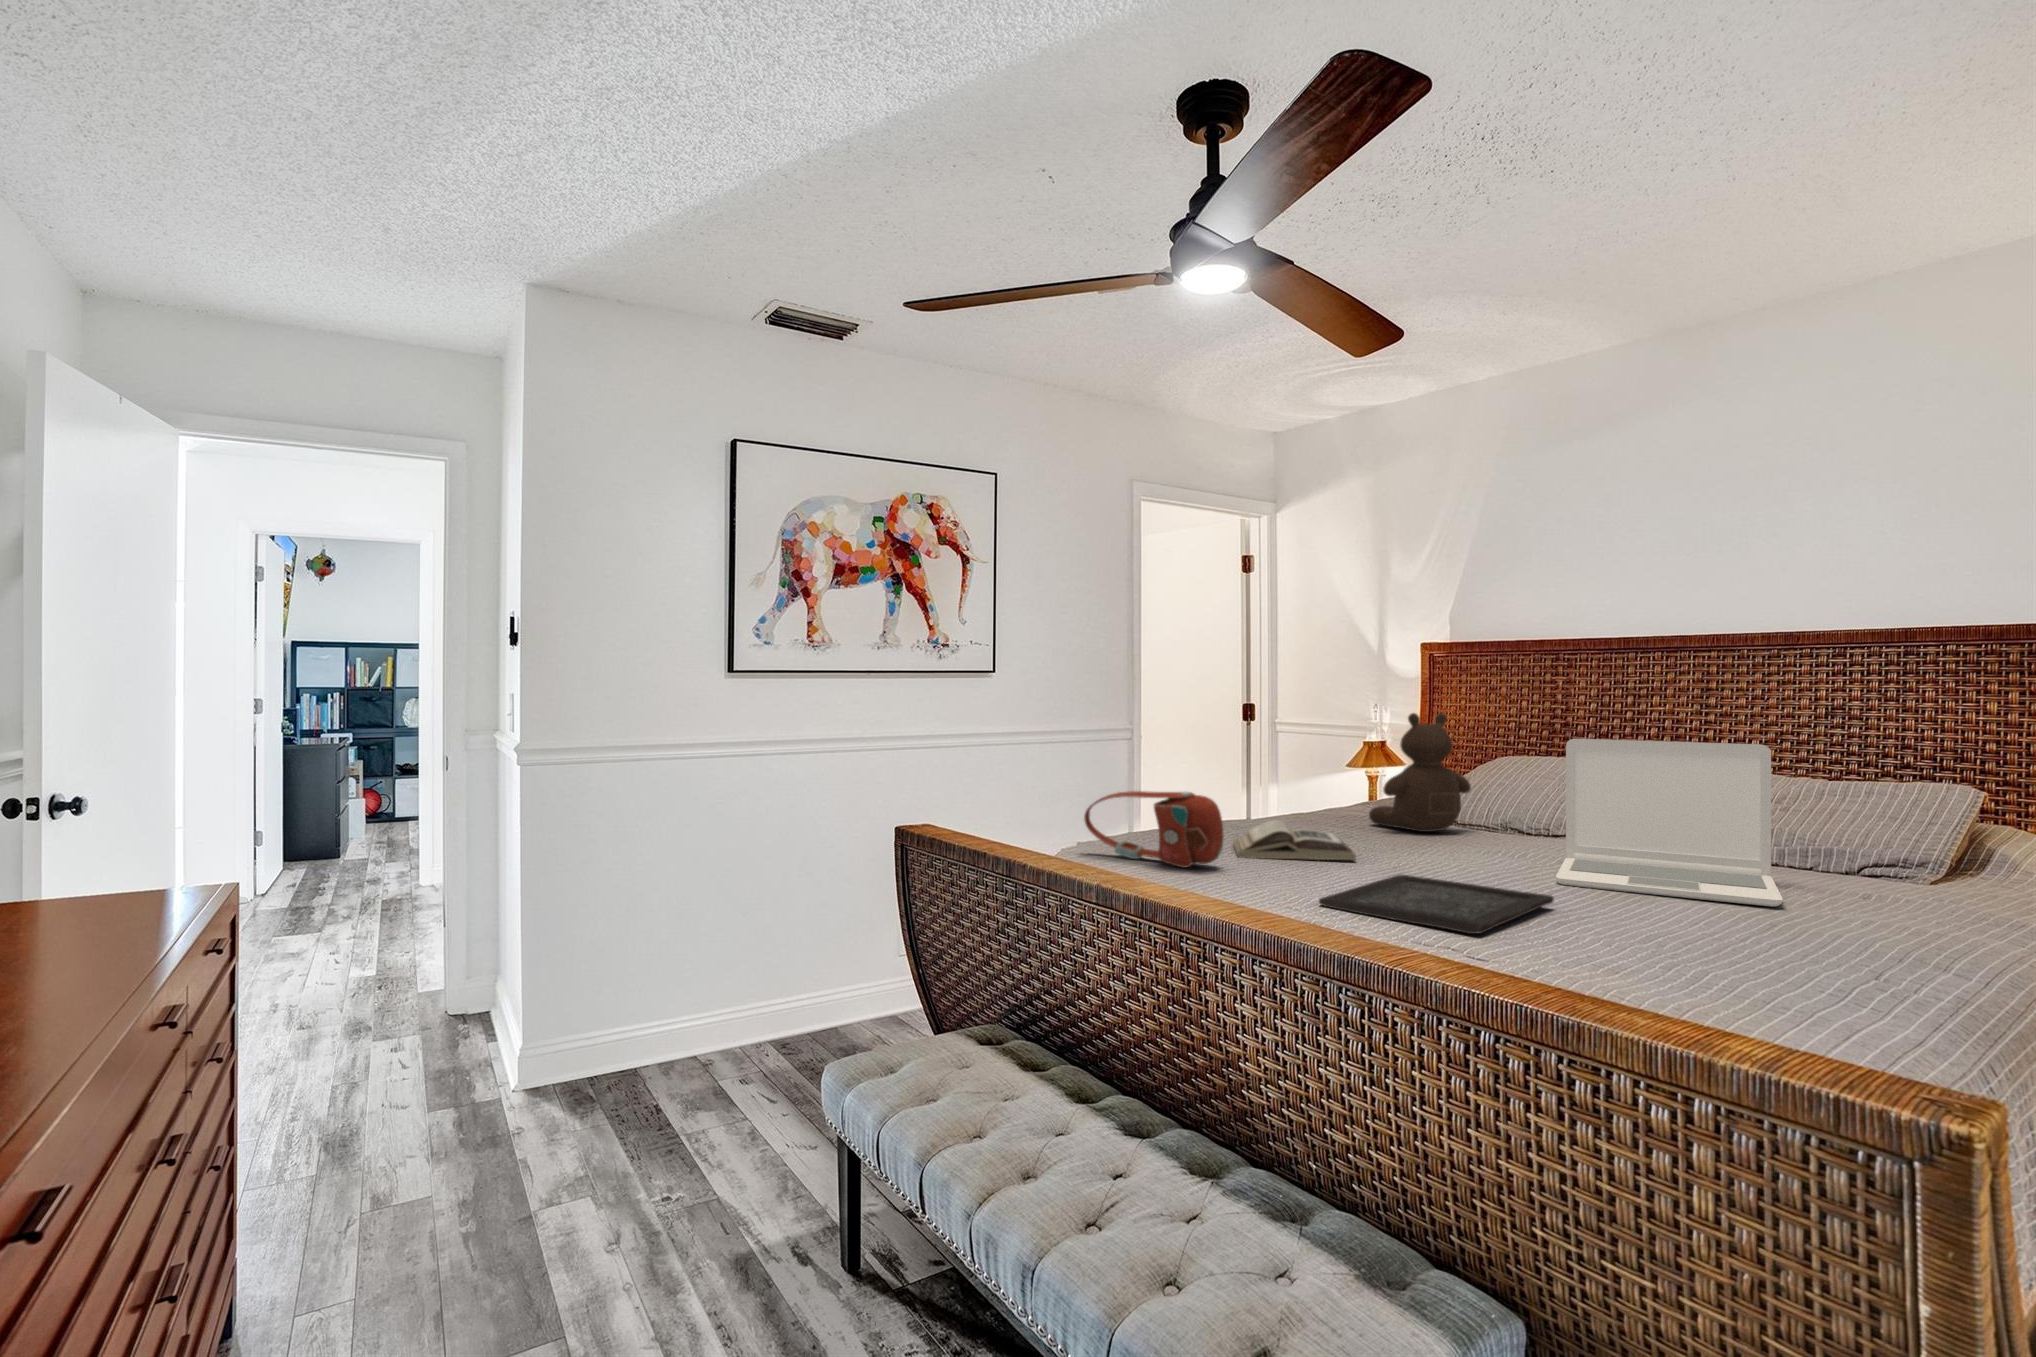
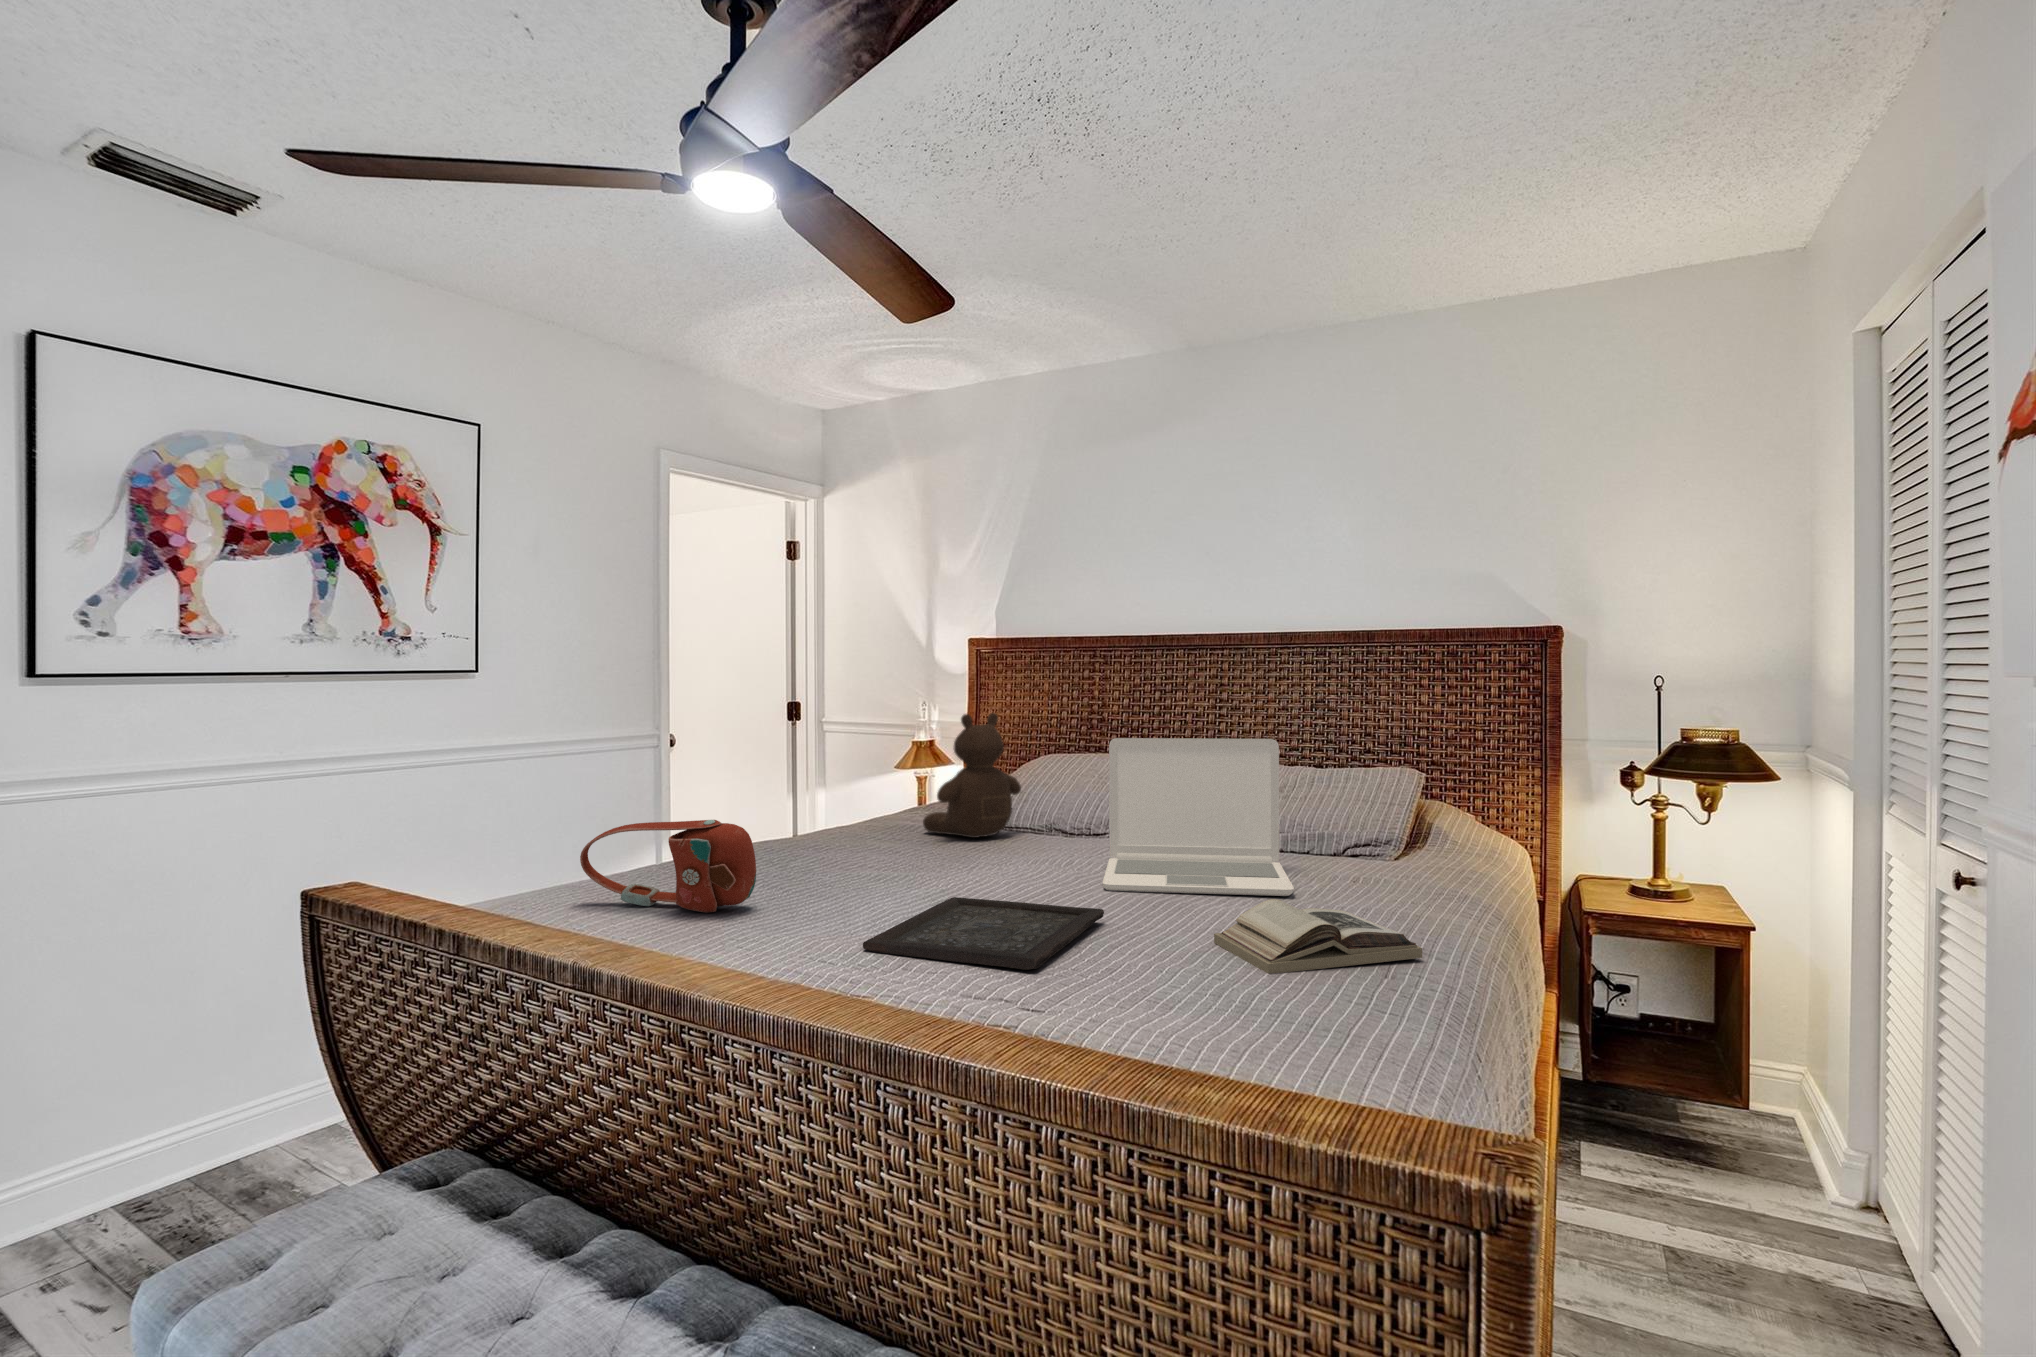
book: present [1233,820,1356,860] -> present [1214,899,1422,974]

